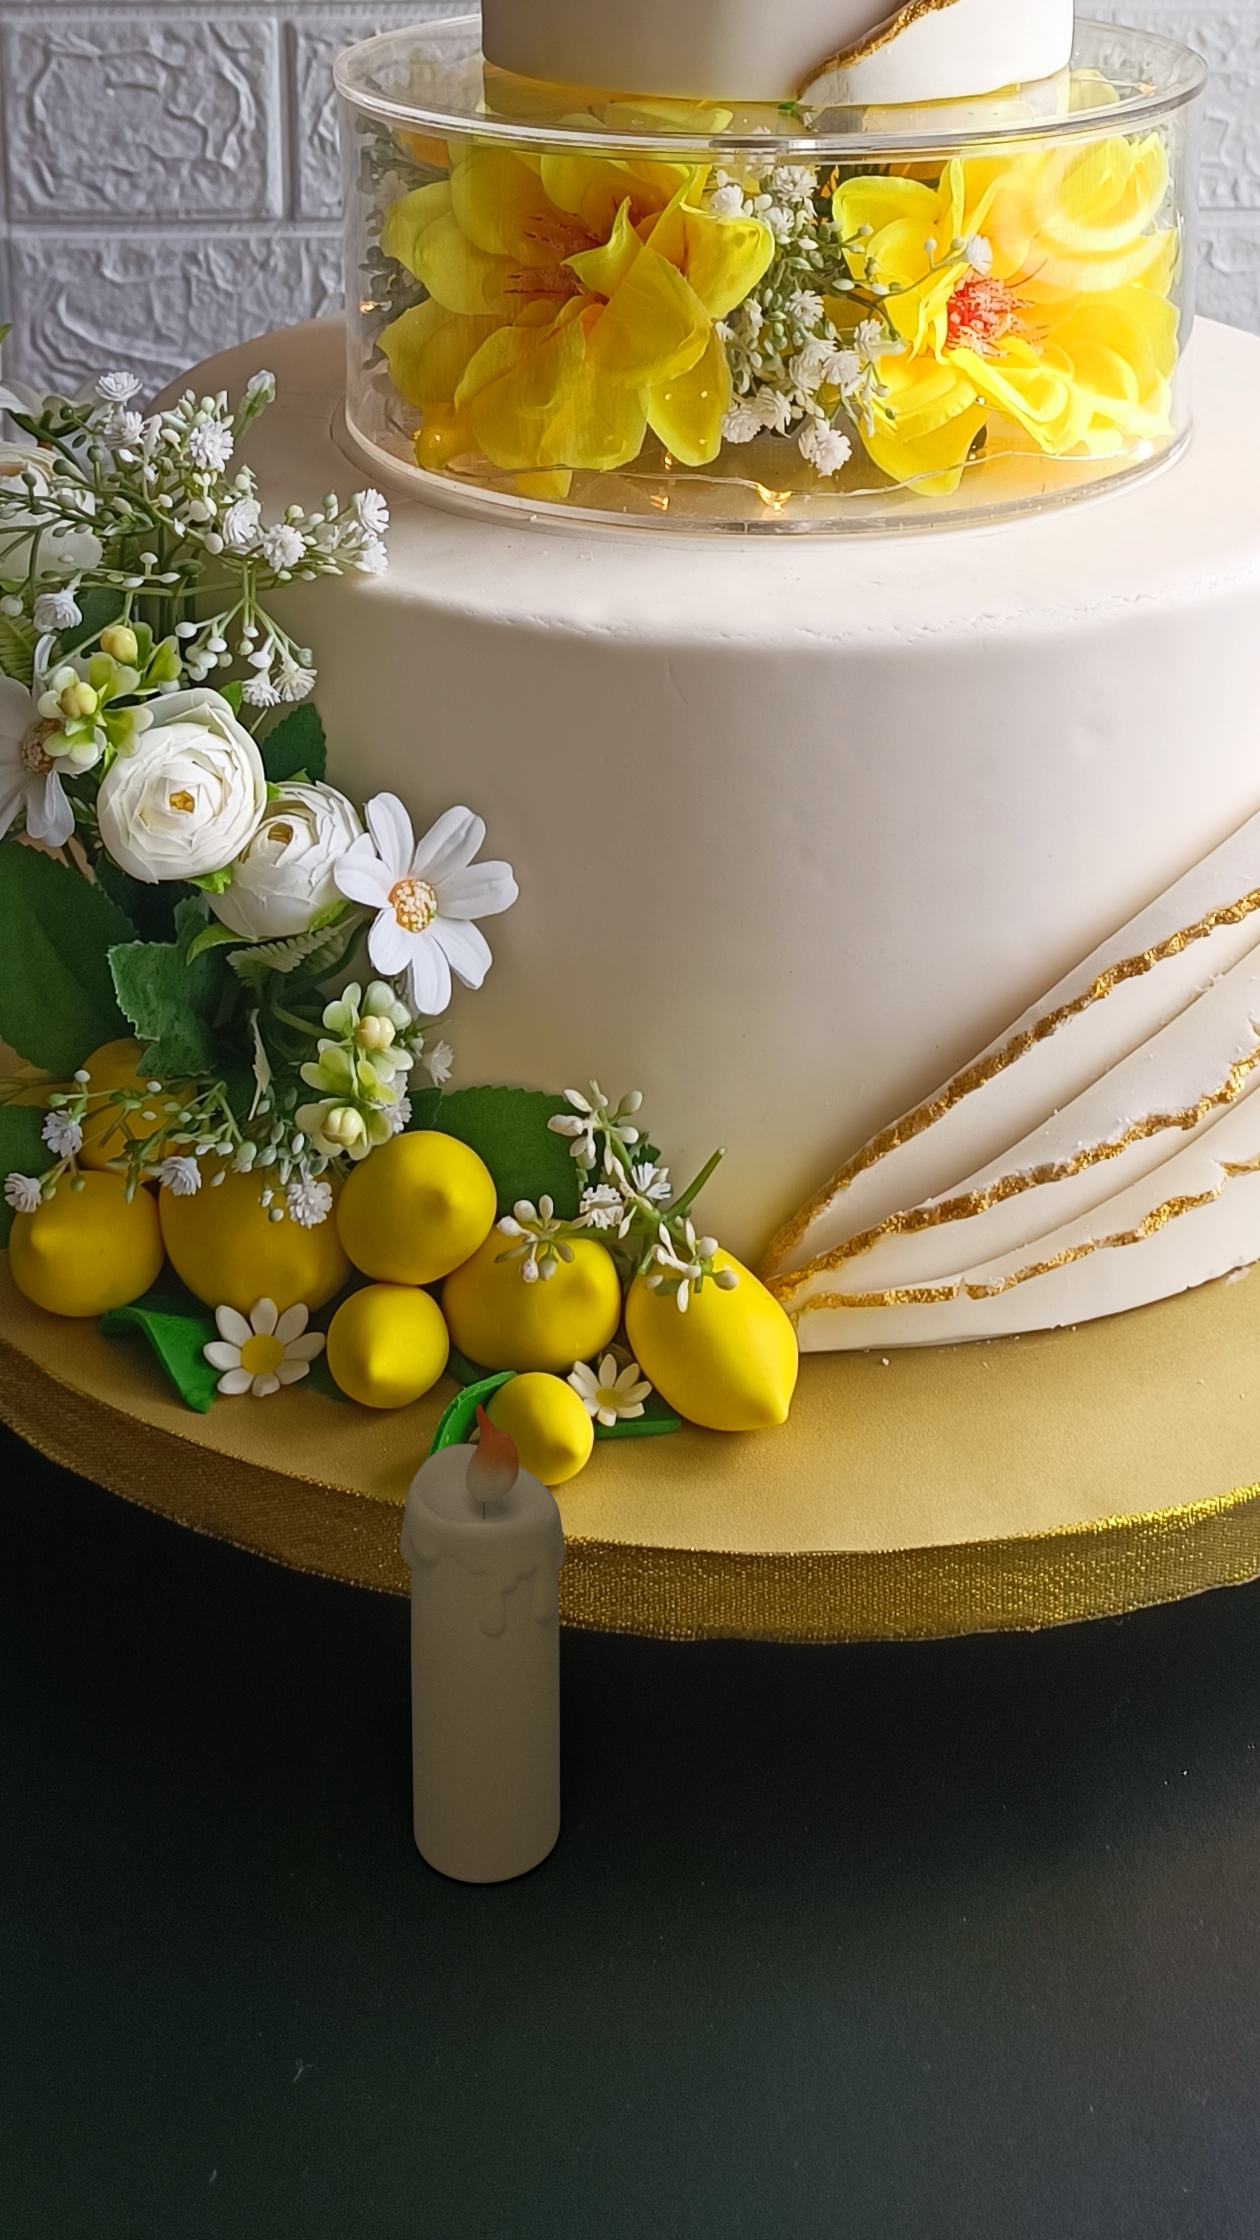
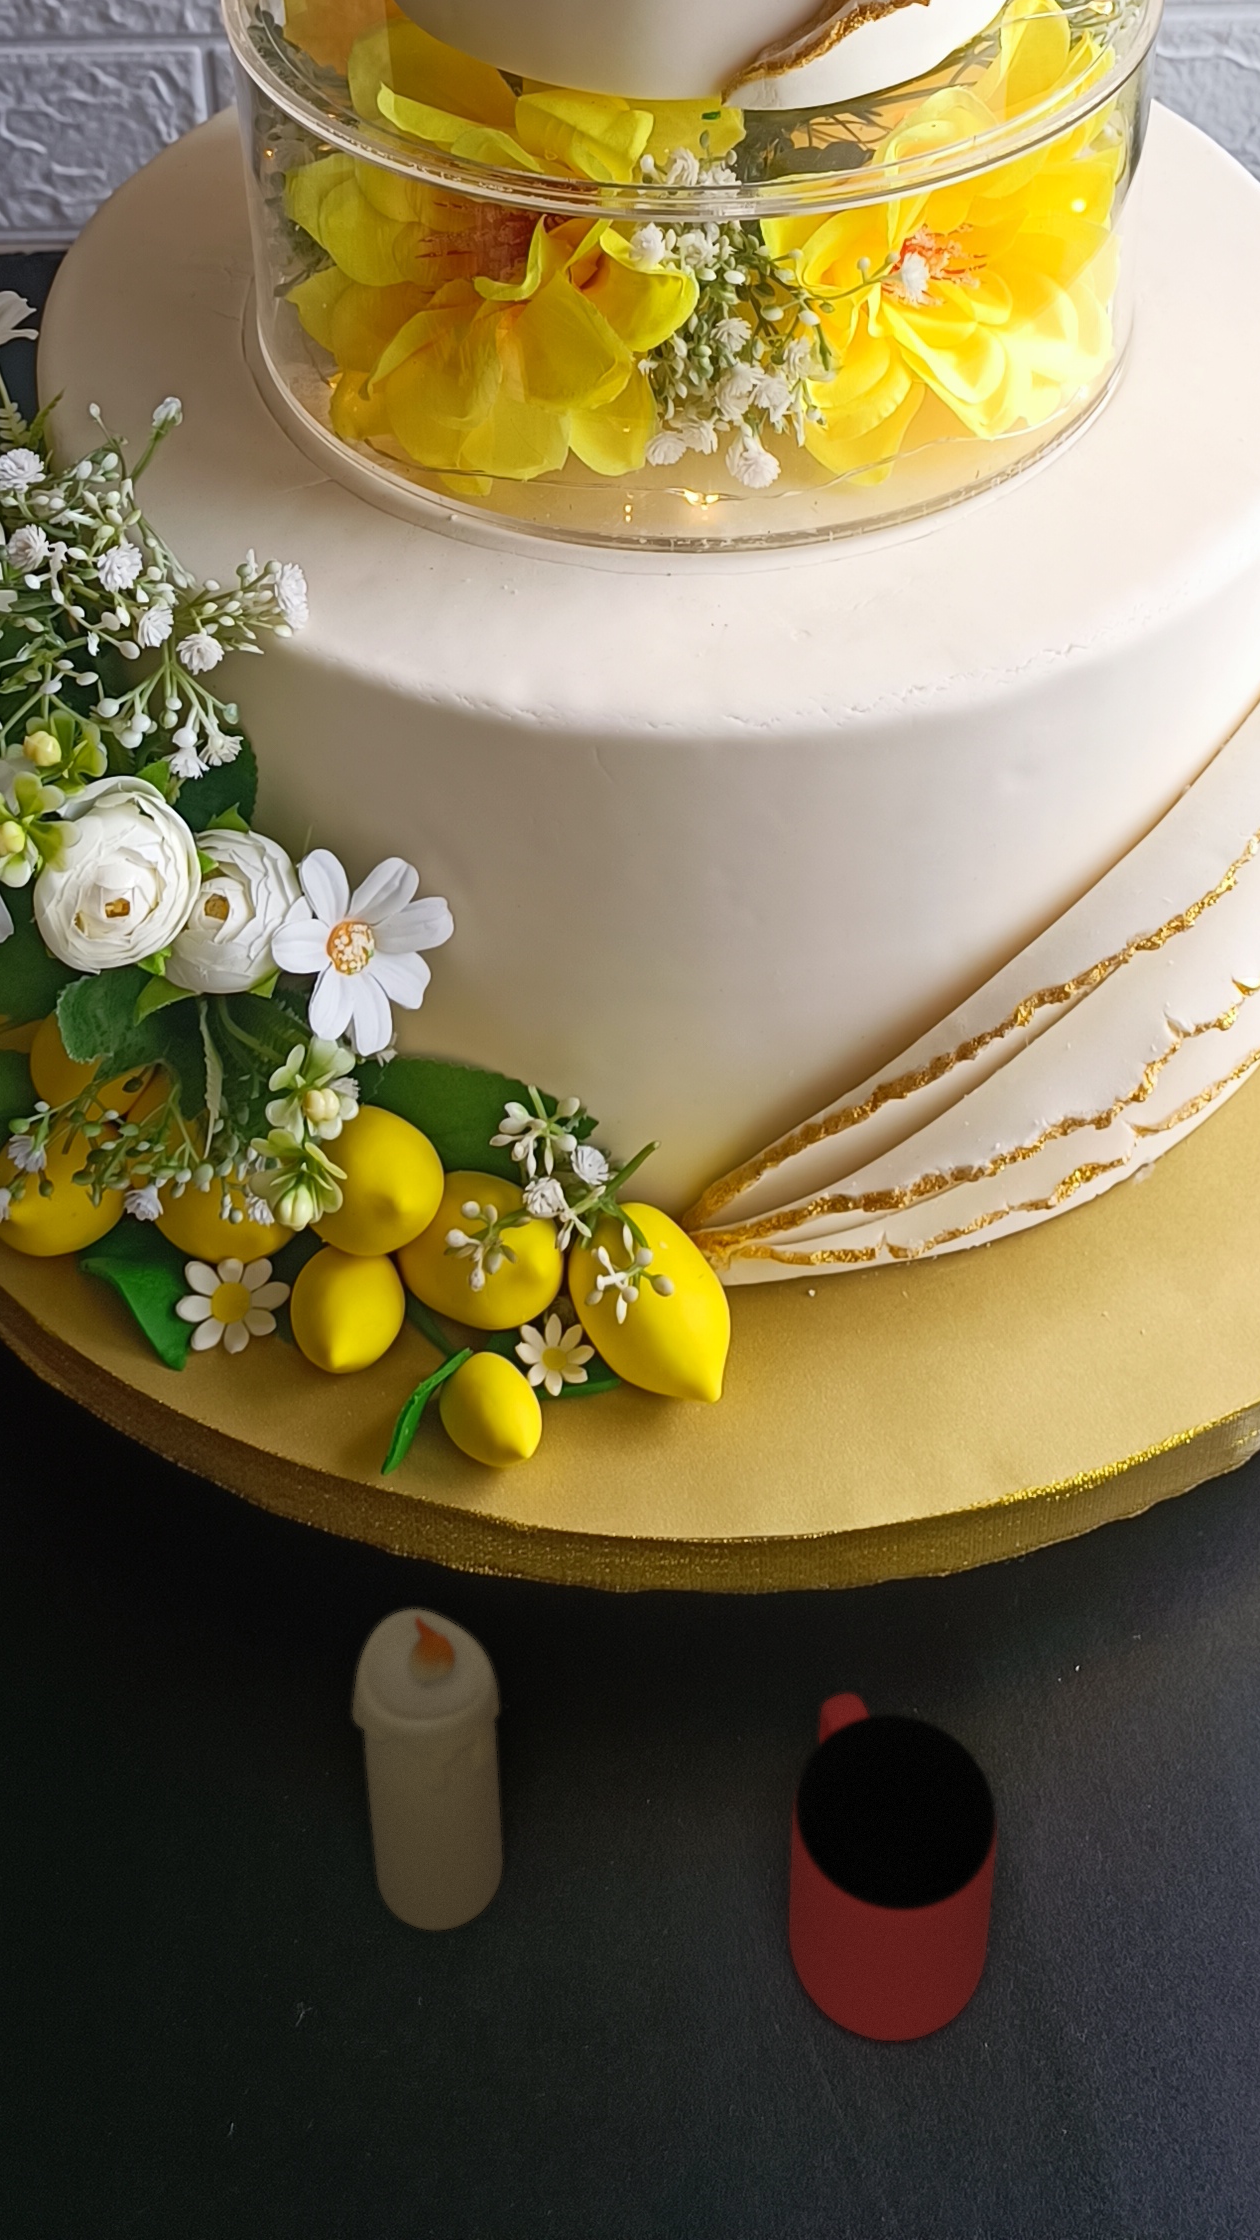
cup: none [893,1580,1130,1979] -> present [789,1693,997,2041]

